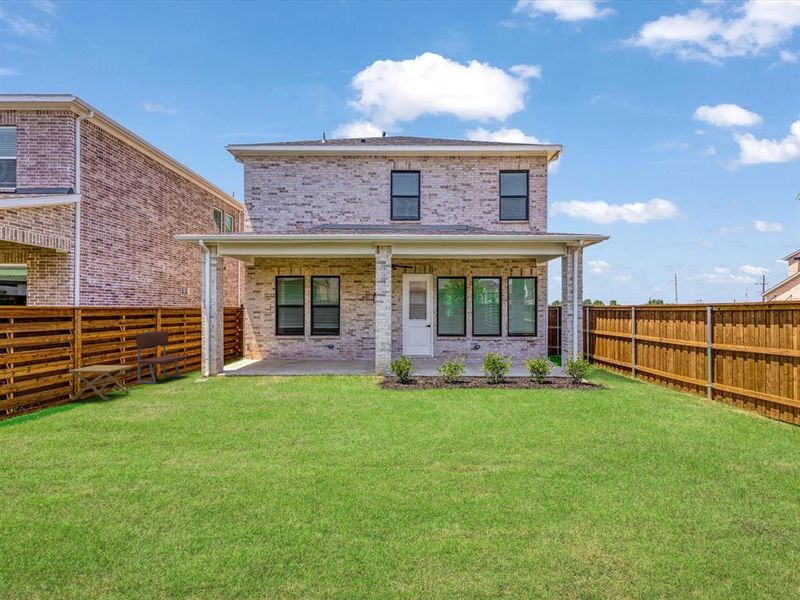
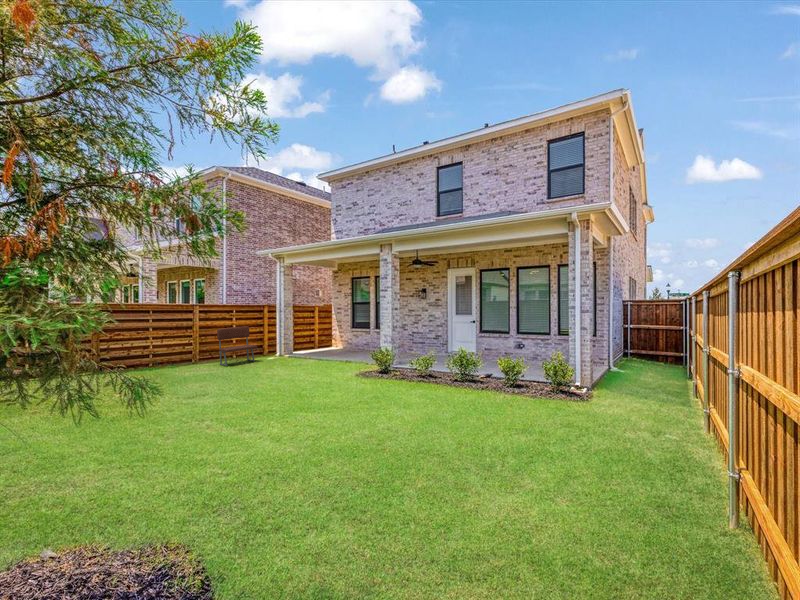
side table: present [68,365,133,401] -> none [151,352,192,378]

